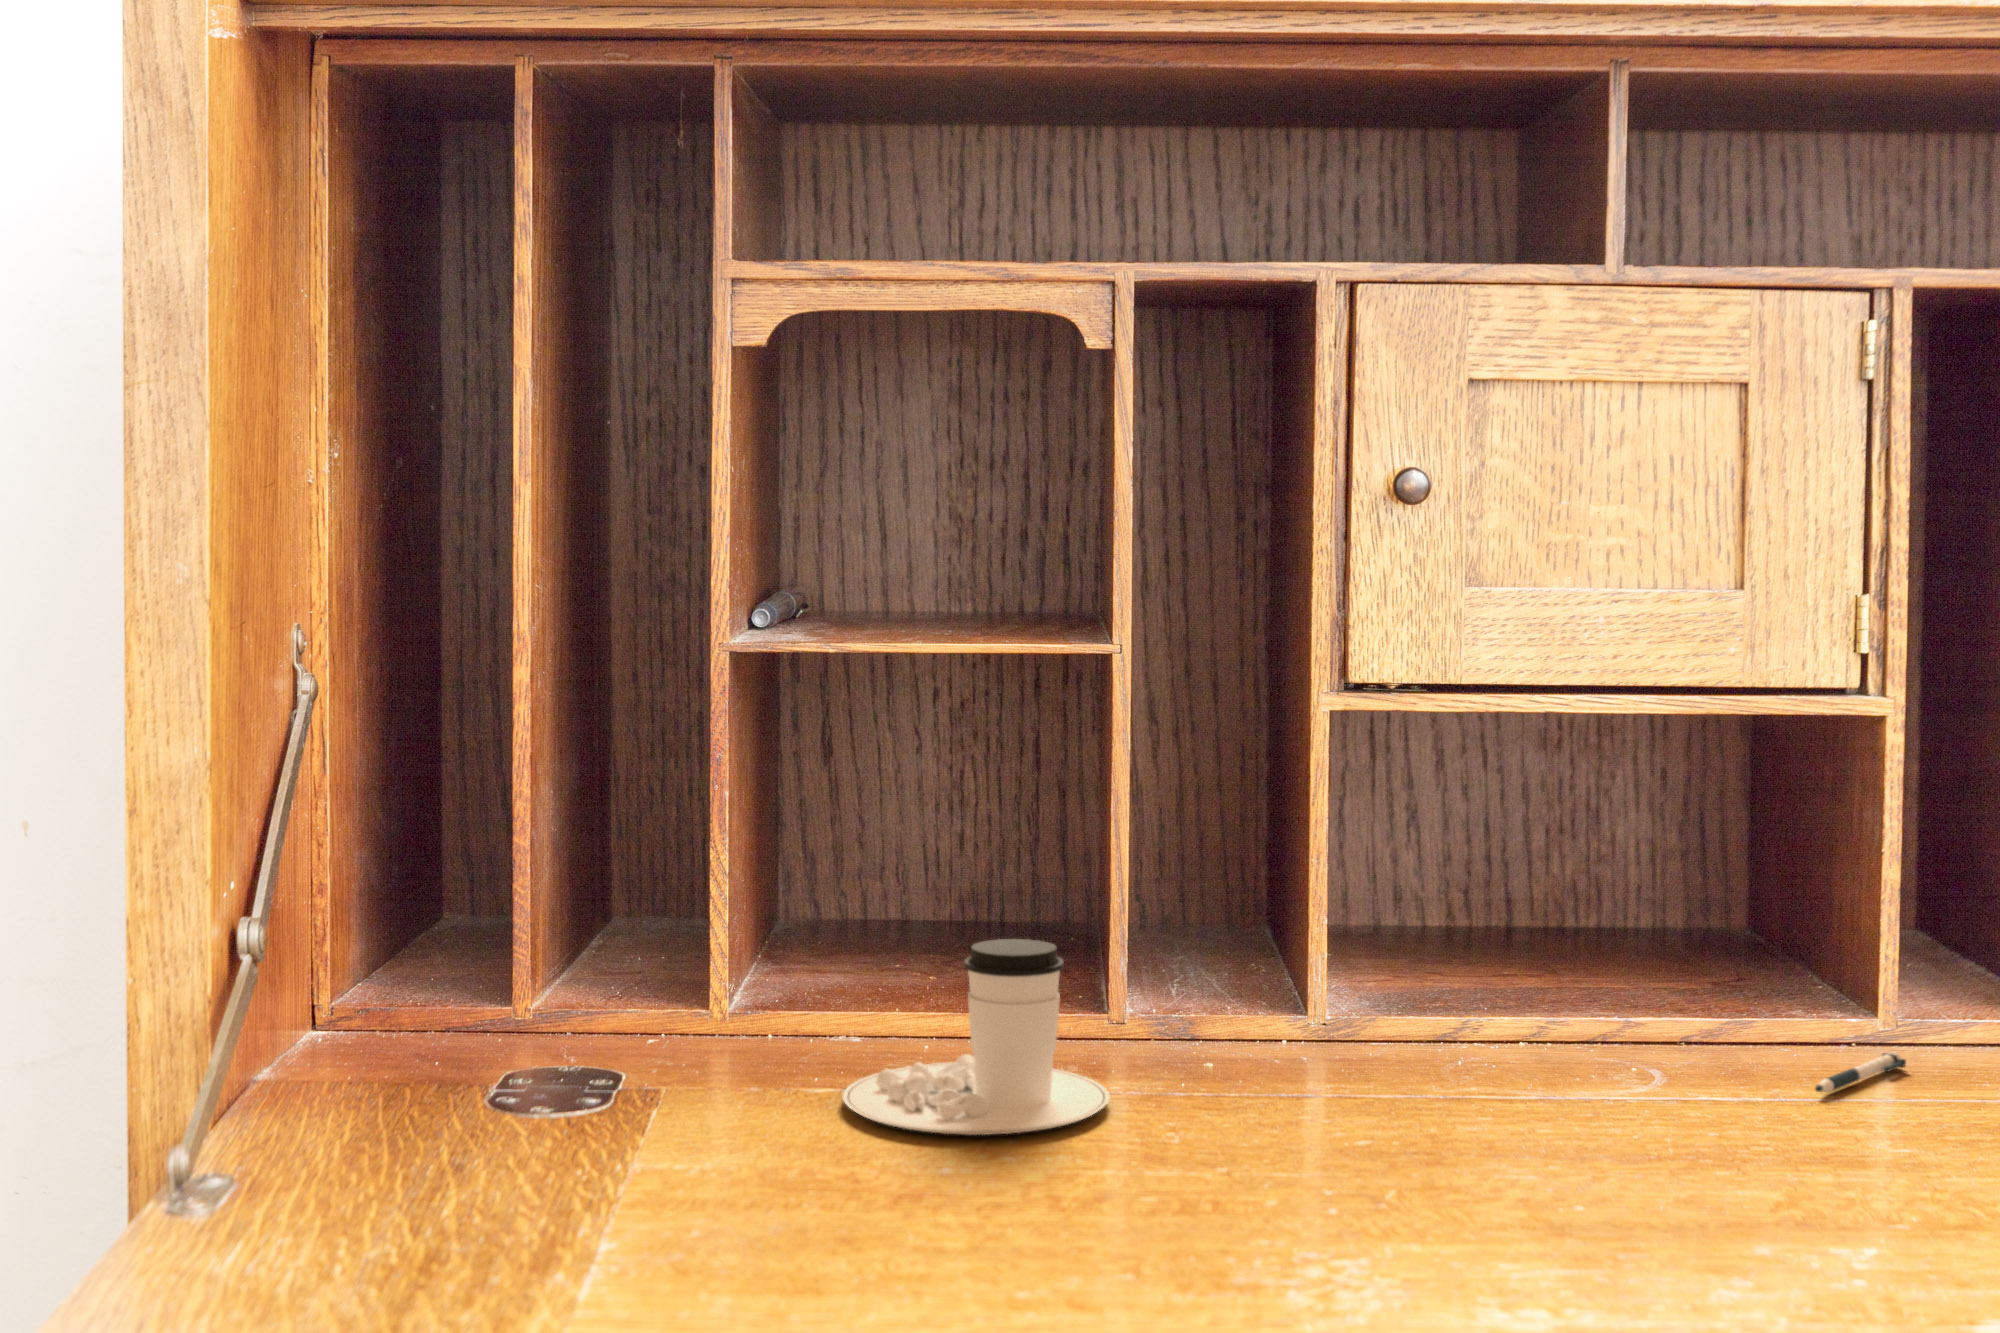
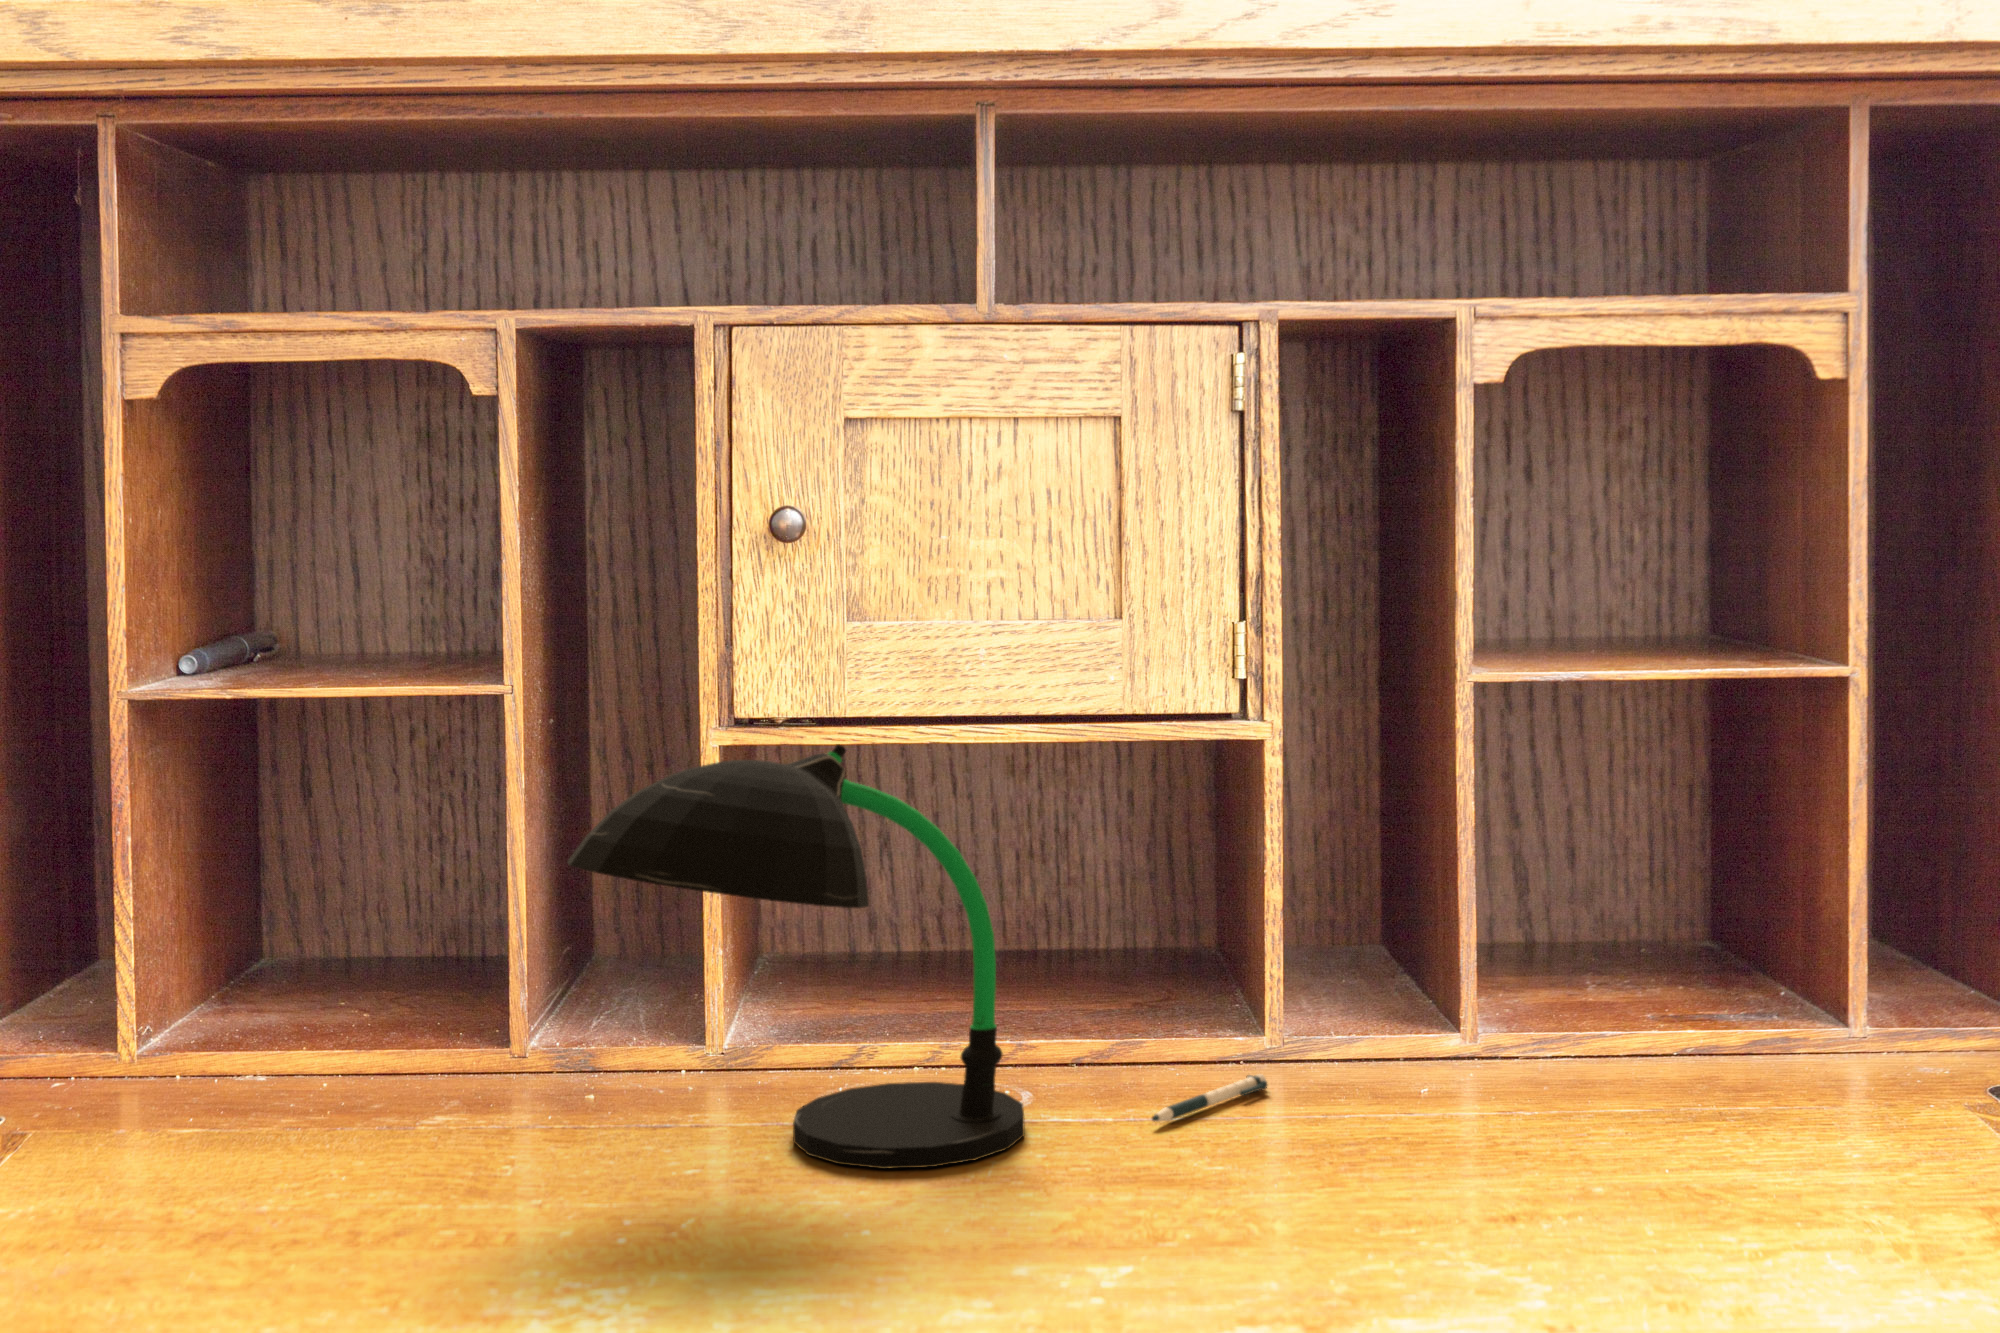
desk lamp: none [1283,705,1694,1126] -> present [568,745,1025,1169]
coffee cup: present [843,939,1109,1135] -> none [150,987,438,1196]

